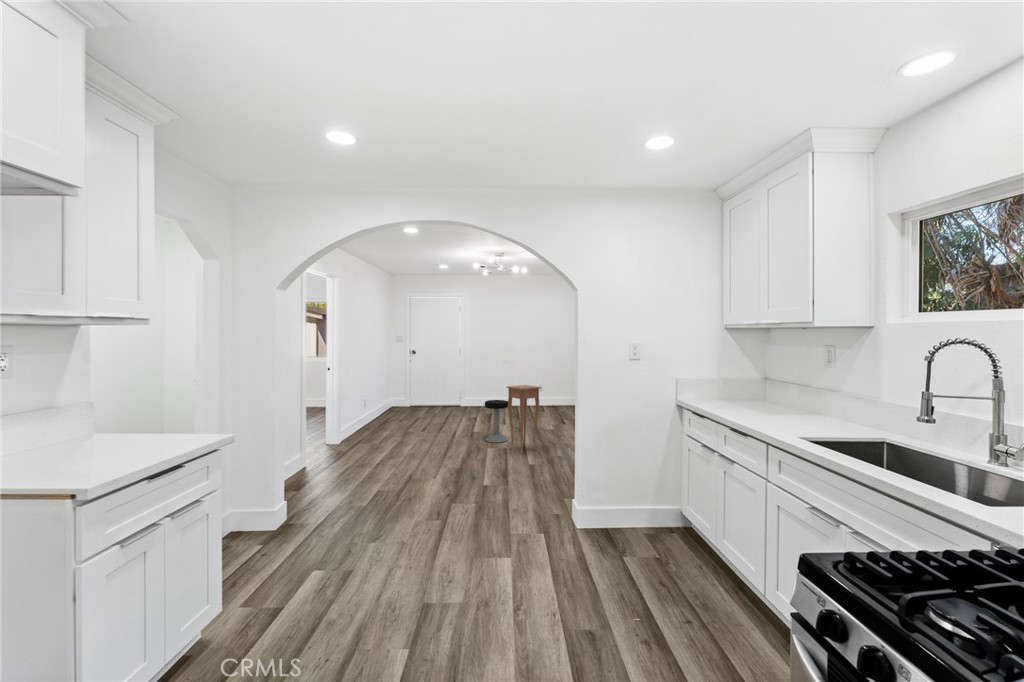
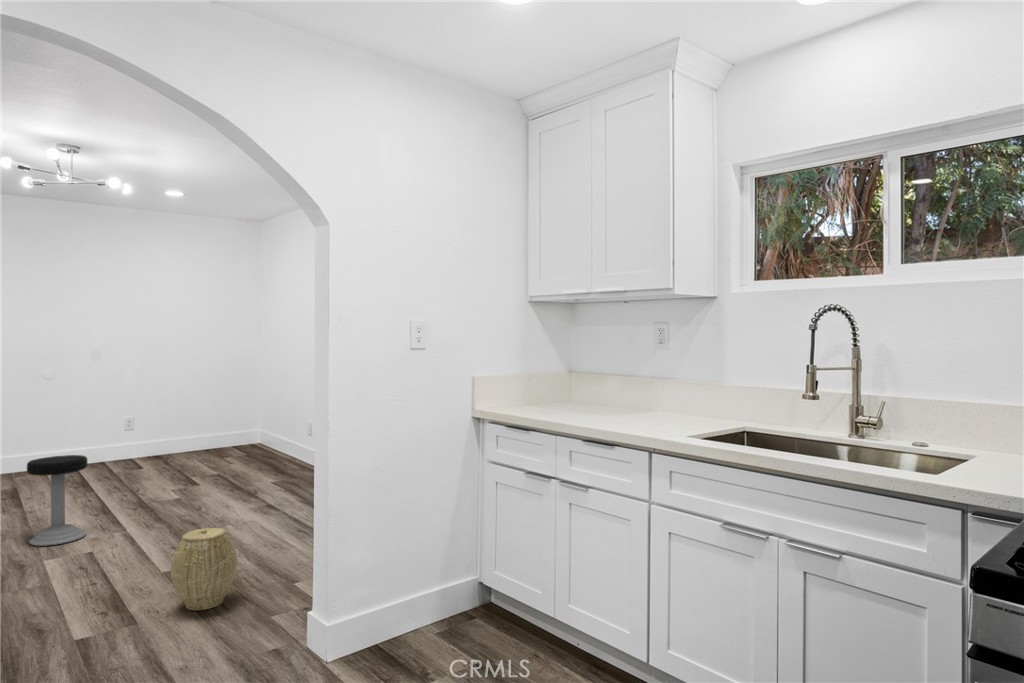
side table: present [507,385,541,454] -> none [93,419,173,555]
woven basket: none [523,446,554,487] -> present [170,528,237,610]

